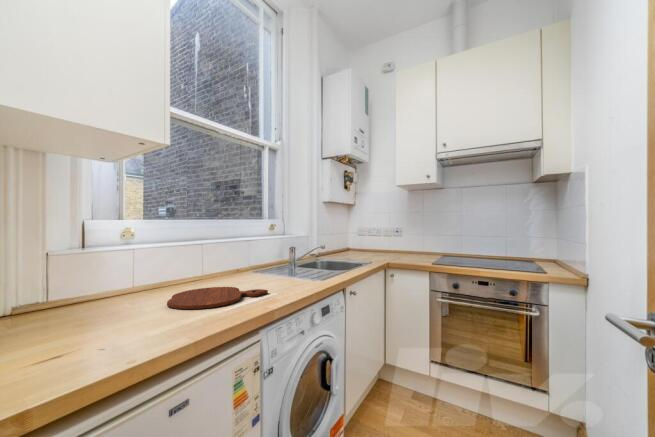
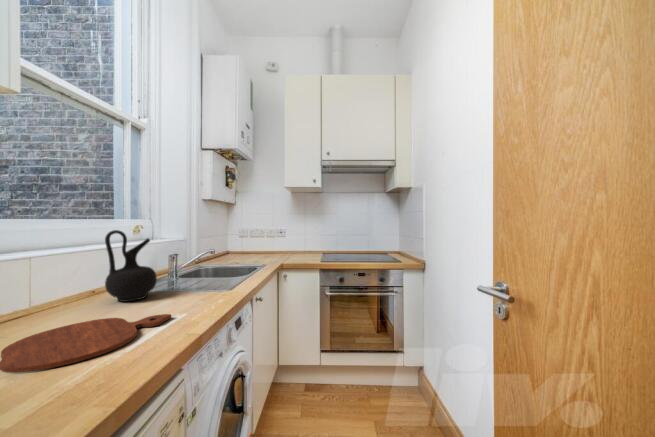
ceramic jug: none [239,225,272,279] -> present [105,230,157,302]

